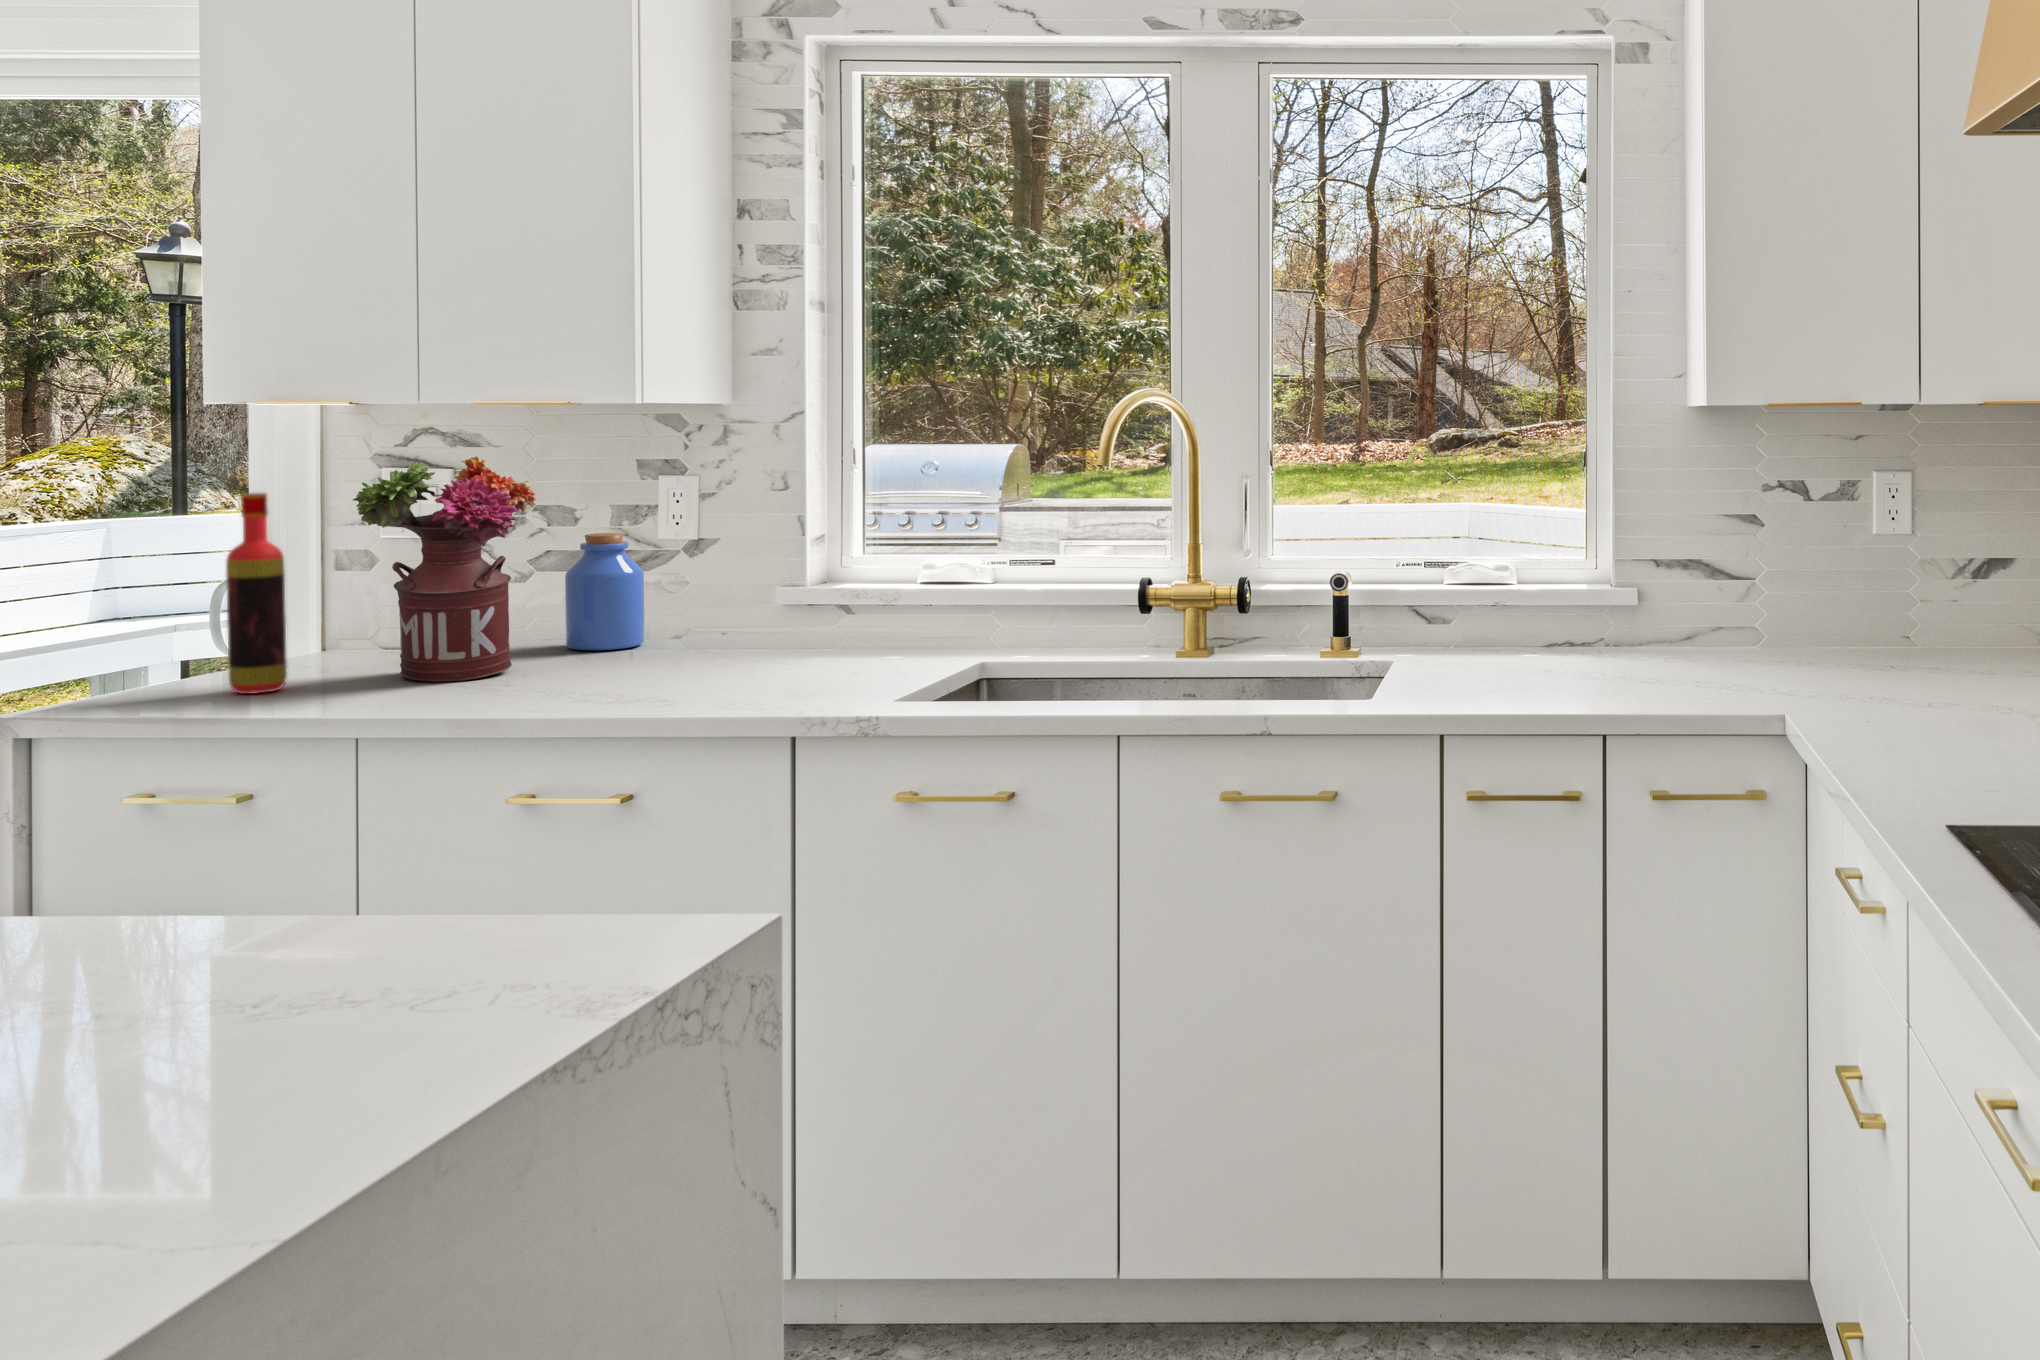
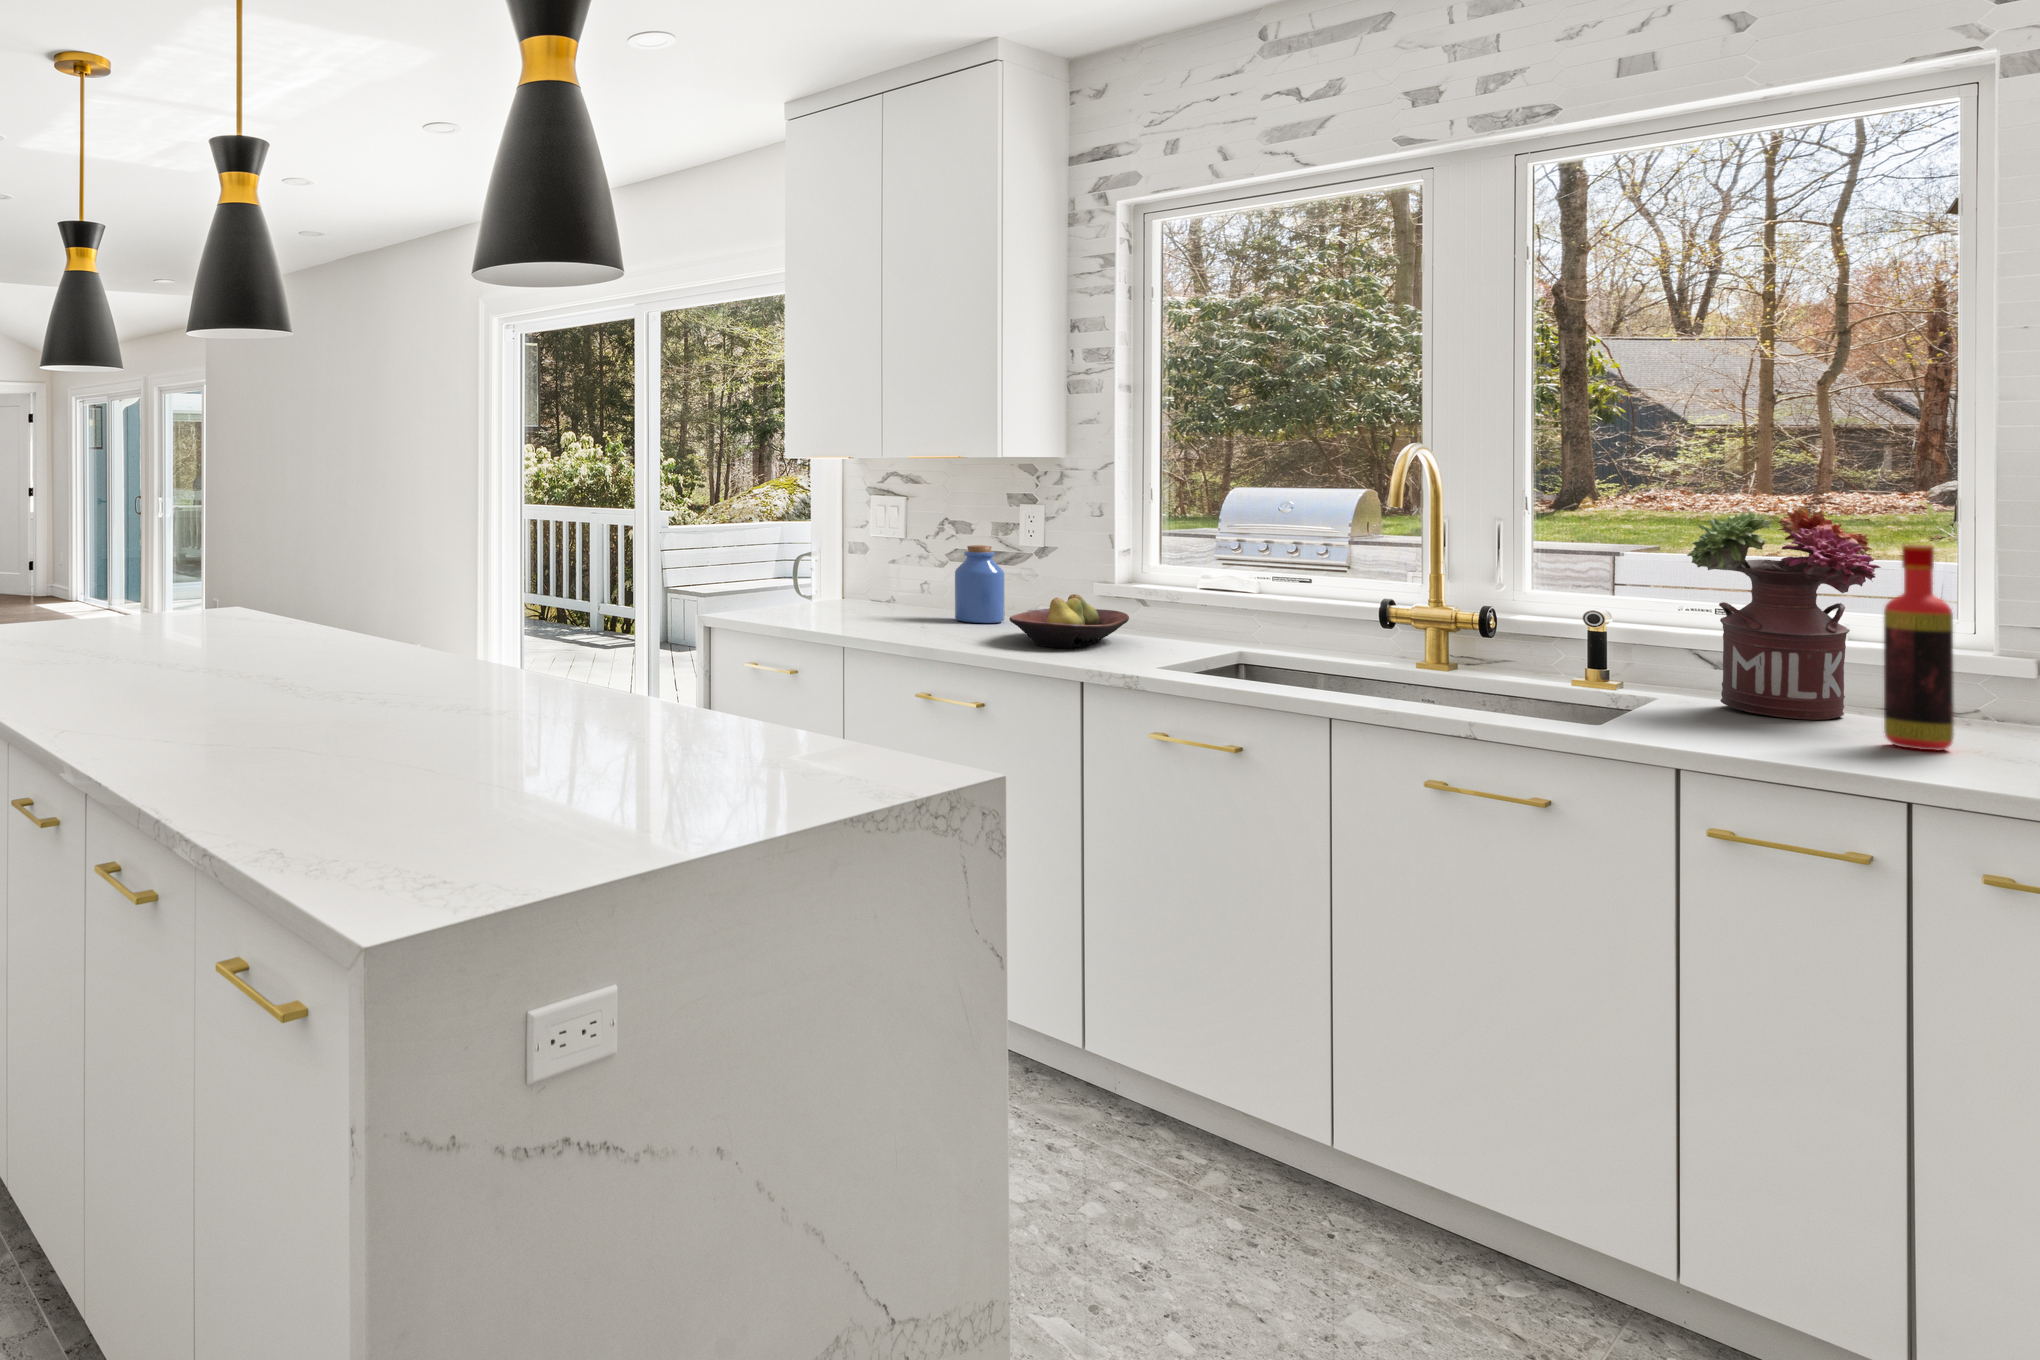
flower arrangement: present [353,456,536,682] -> present [1687,507,1881,720]
bottle: present [226,493,287,694] -> present [1884,545,1954,751]
fruit bowl: none [669,600,835,683] -> present [1009,594,1129,648]

